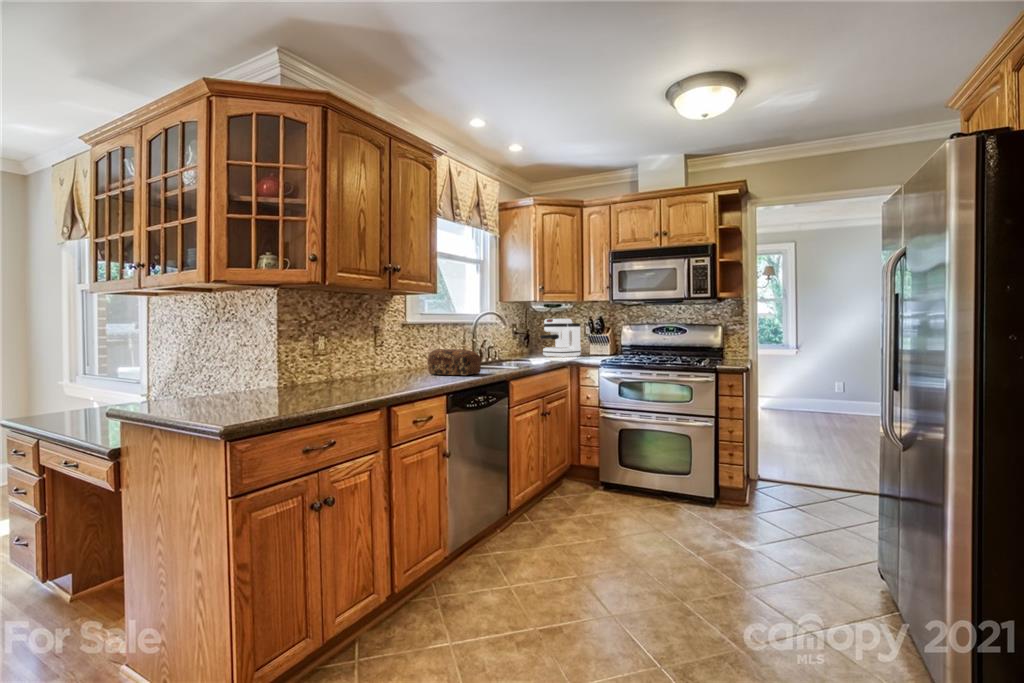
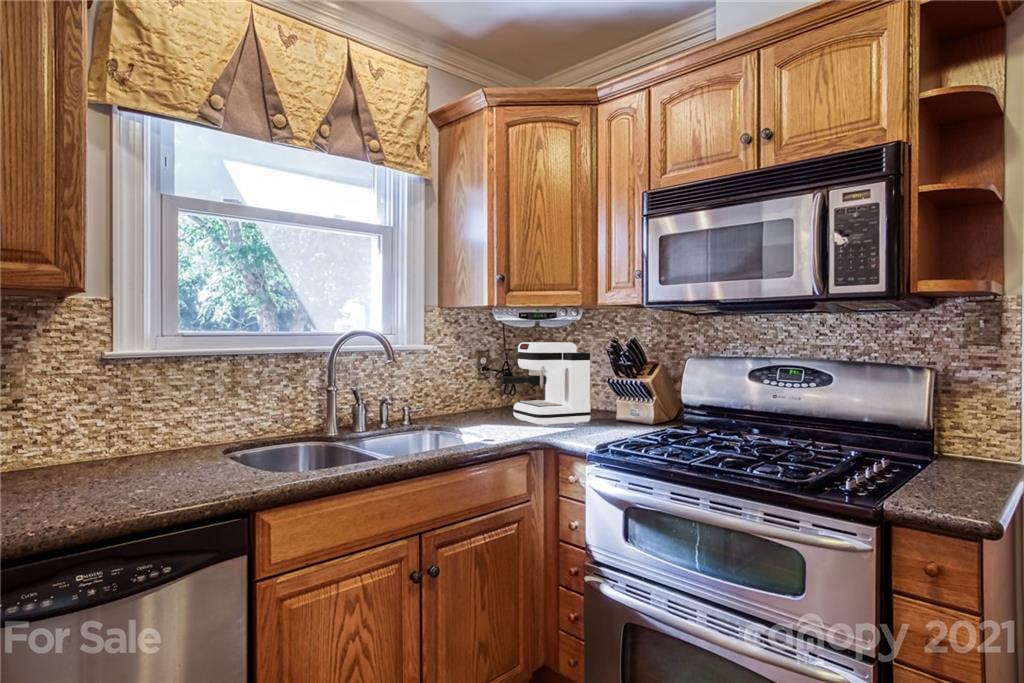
bread loaf: present [427,349,481,375] -> none [38,425,146,508]

